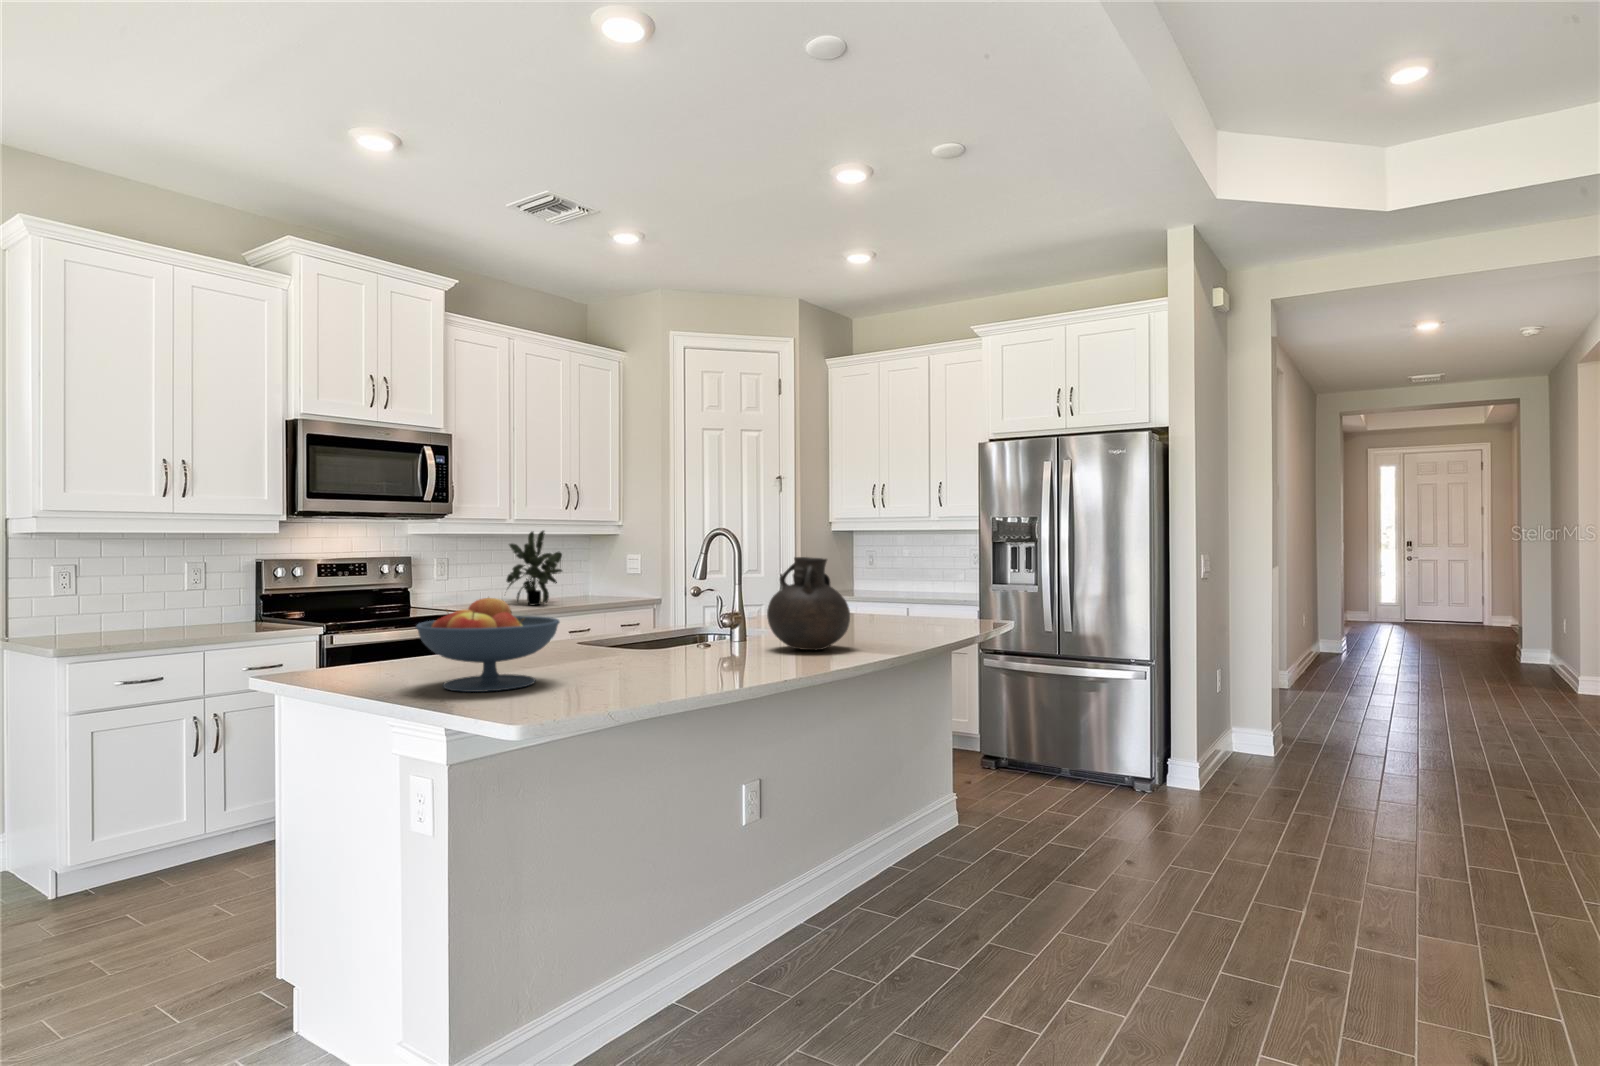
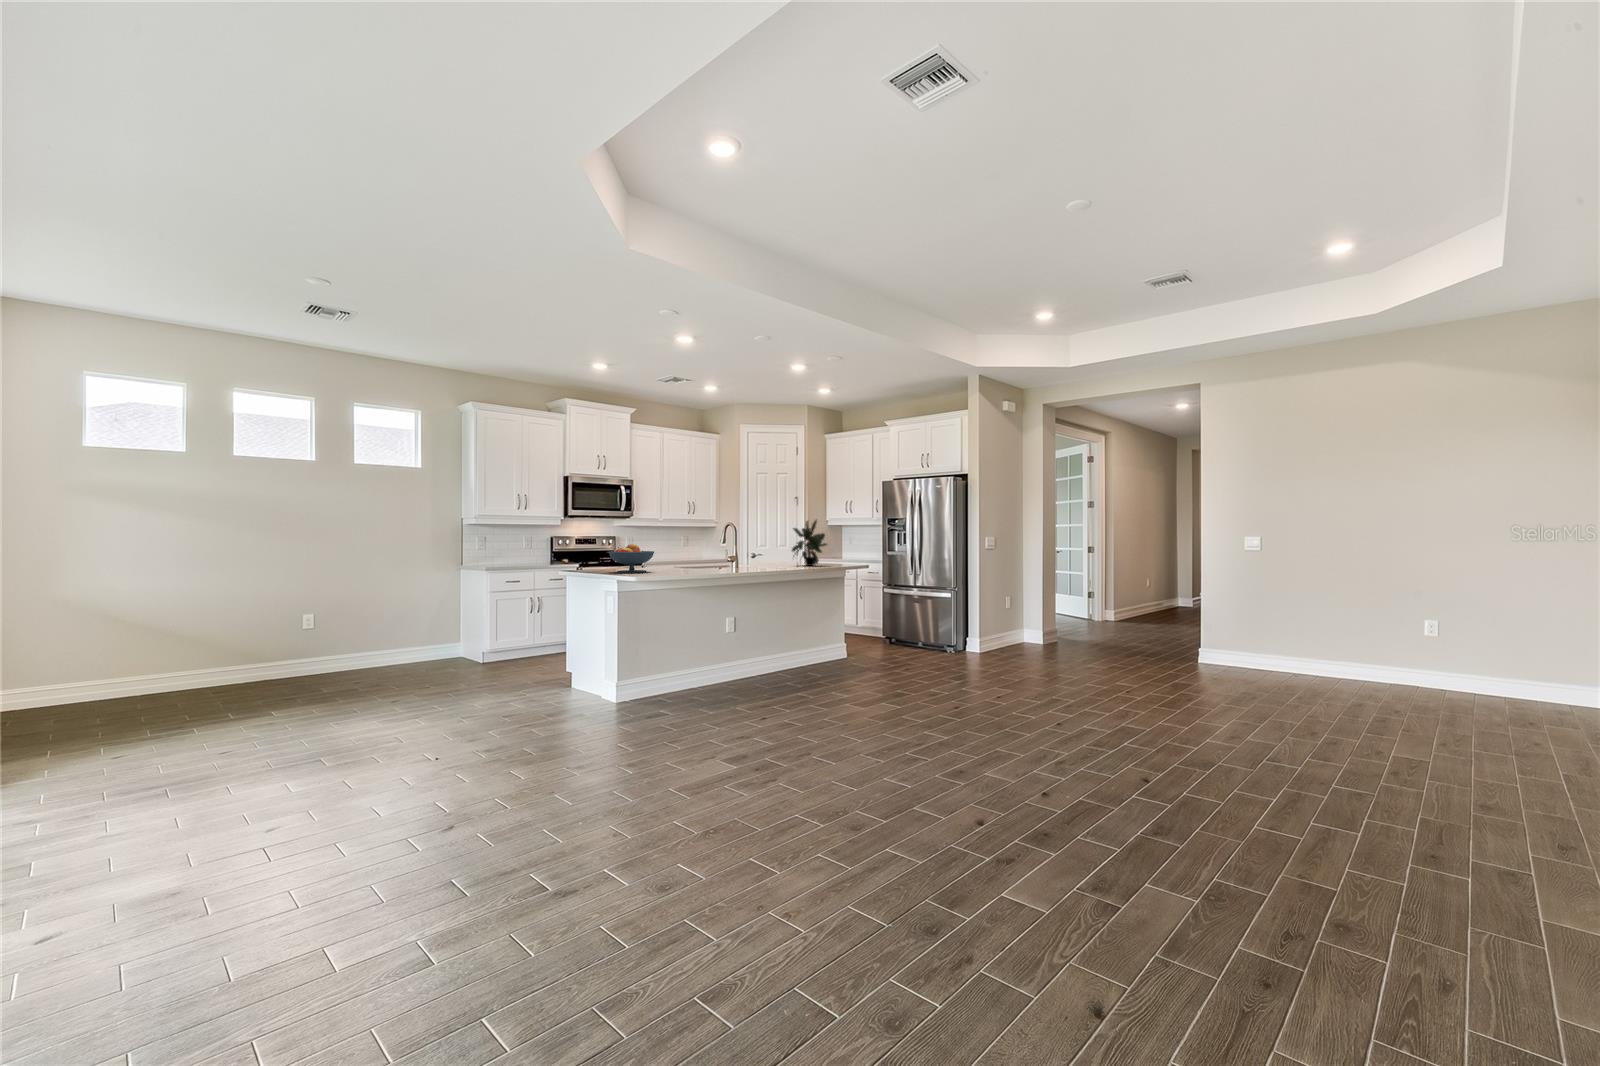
potted plant: present [507,531,562,605] -> present [792,520,827,566]
vase: present [767,557,850,650] -> none [739,533,771,569]

